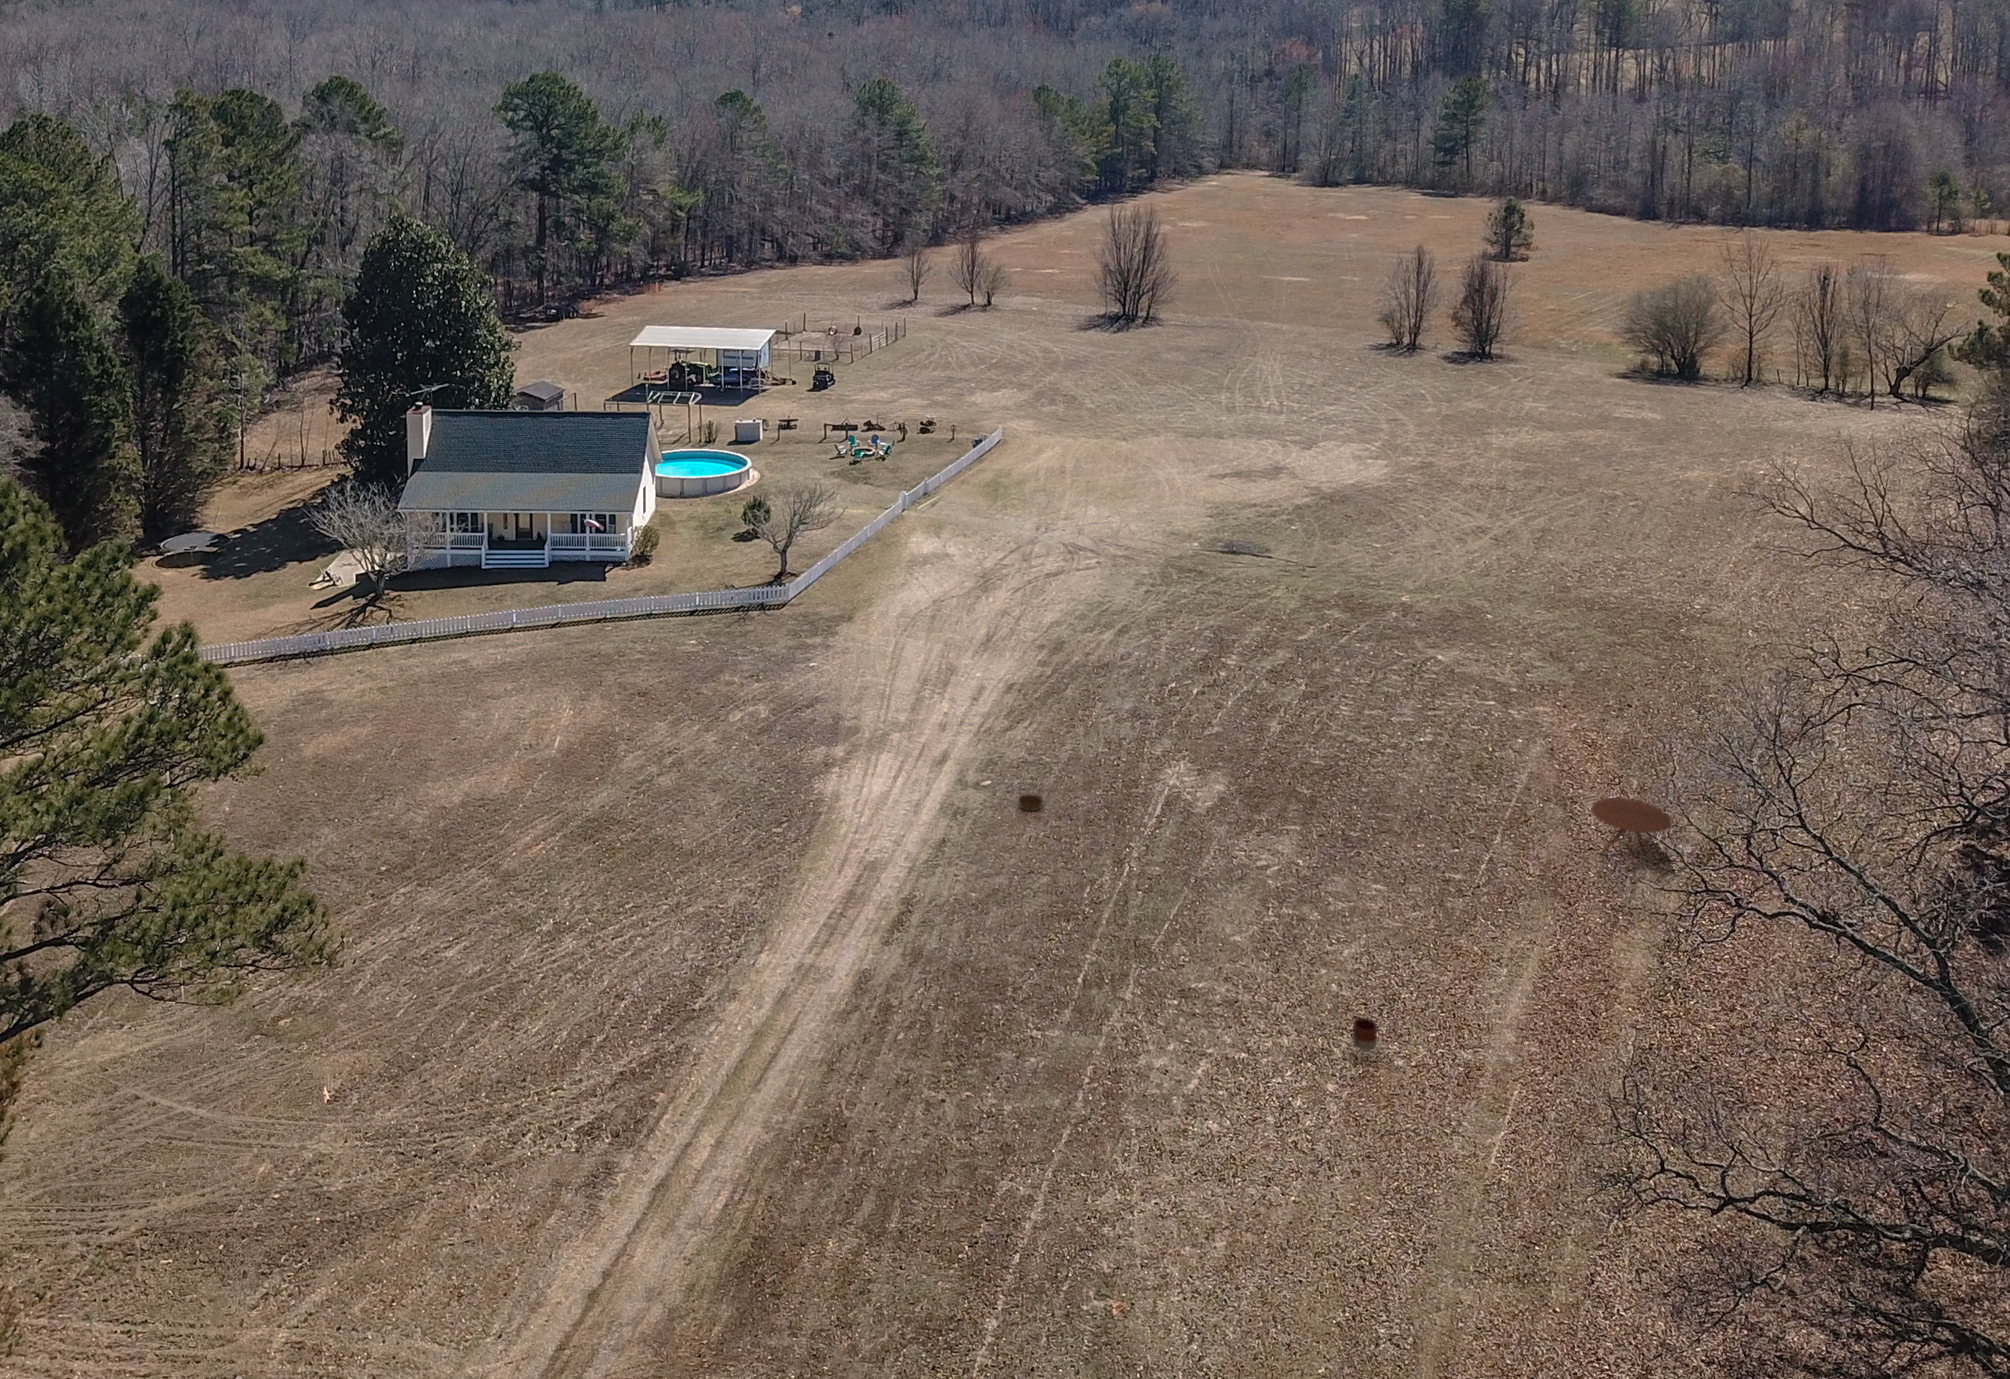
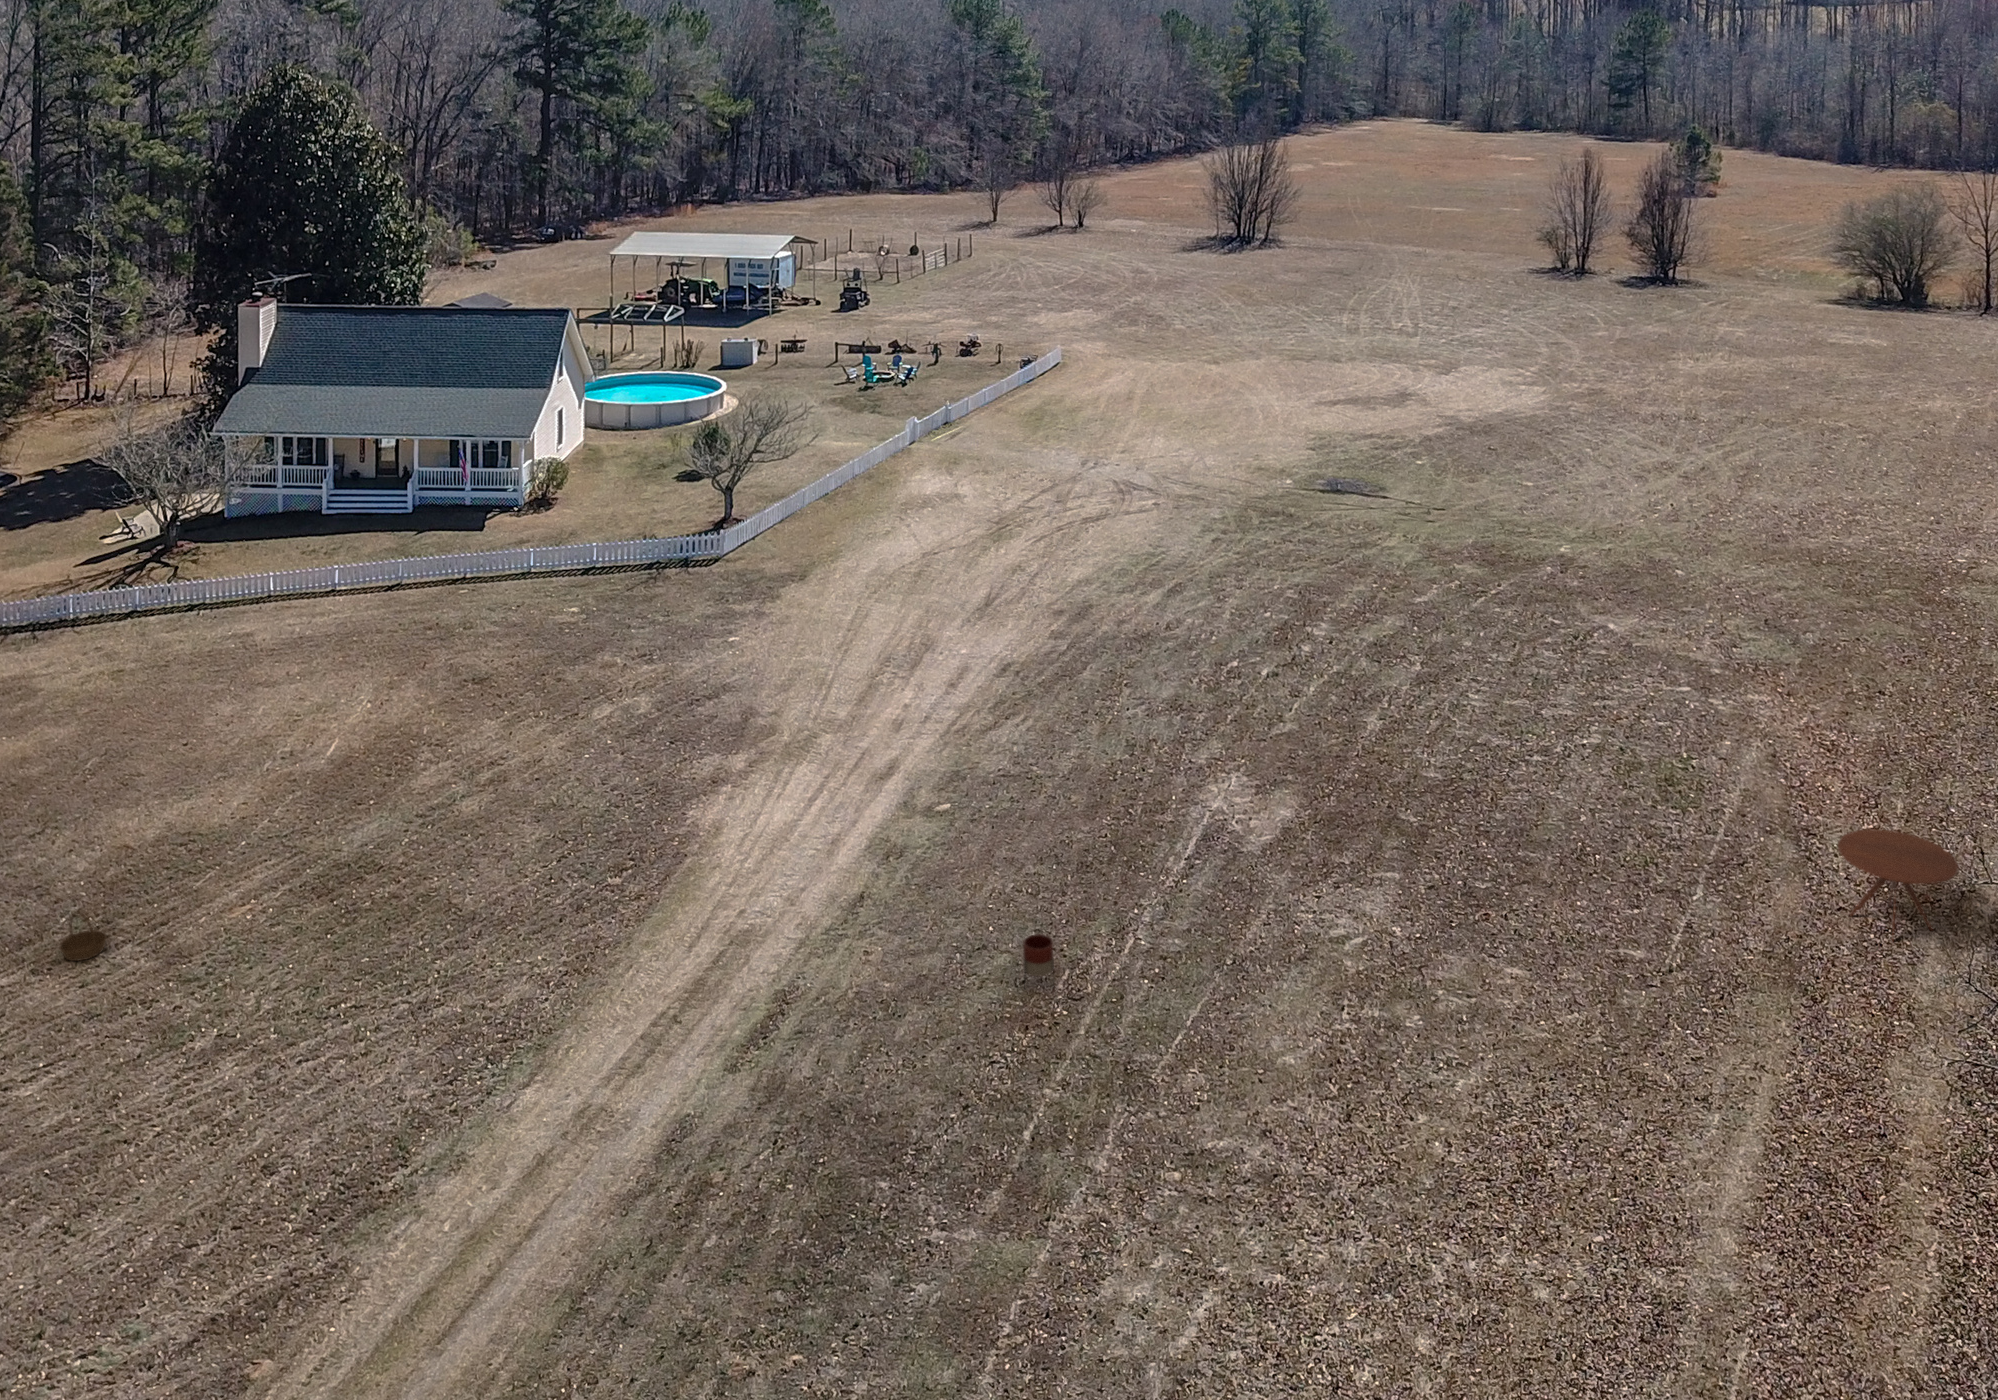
basket: present [1018,786,1043,811] -> present [59,911,107,961]
planter: present [1353,1018,1378,1051] -> present [1023,934,1054,984]

